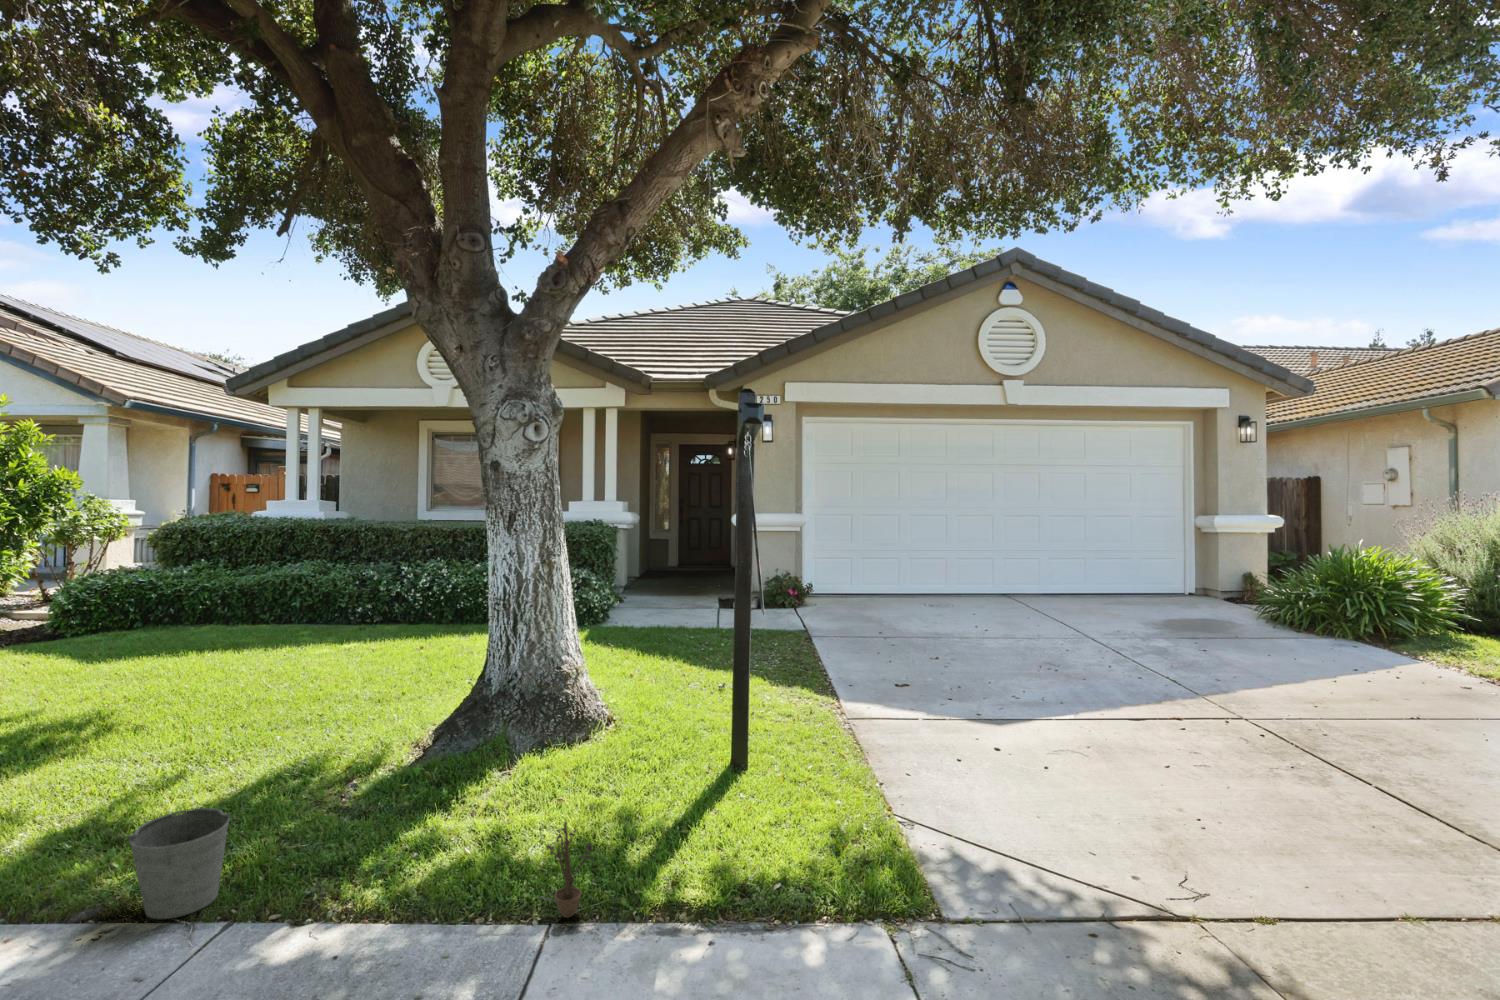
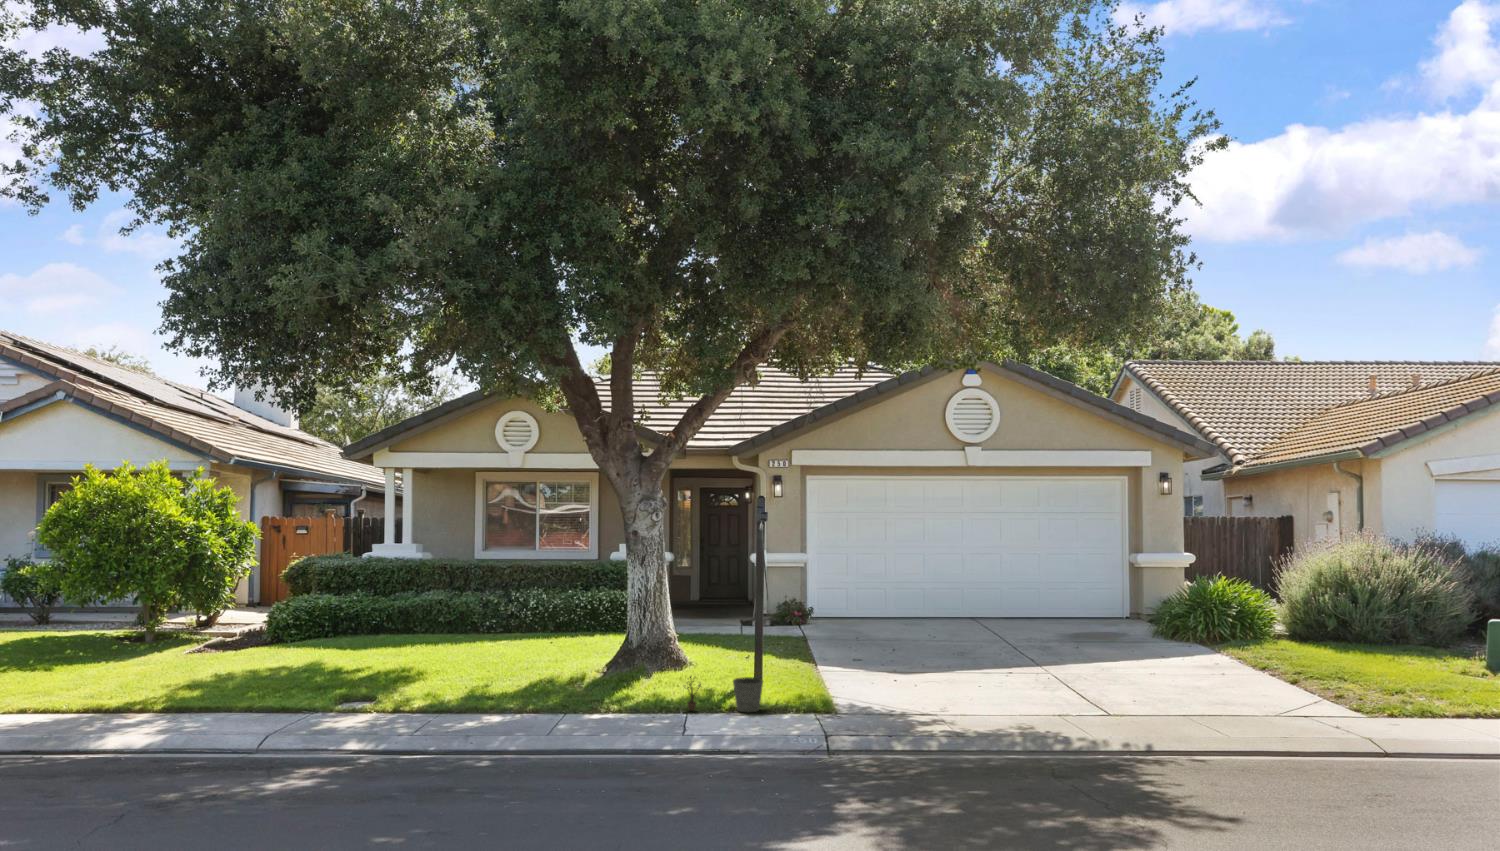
bucket: present [128,808,230,919] -> present [733,677,763,712]

